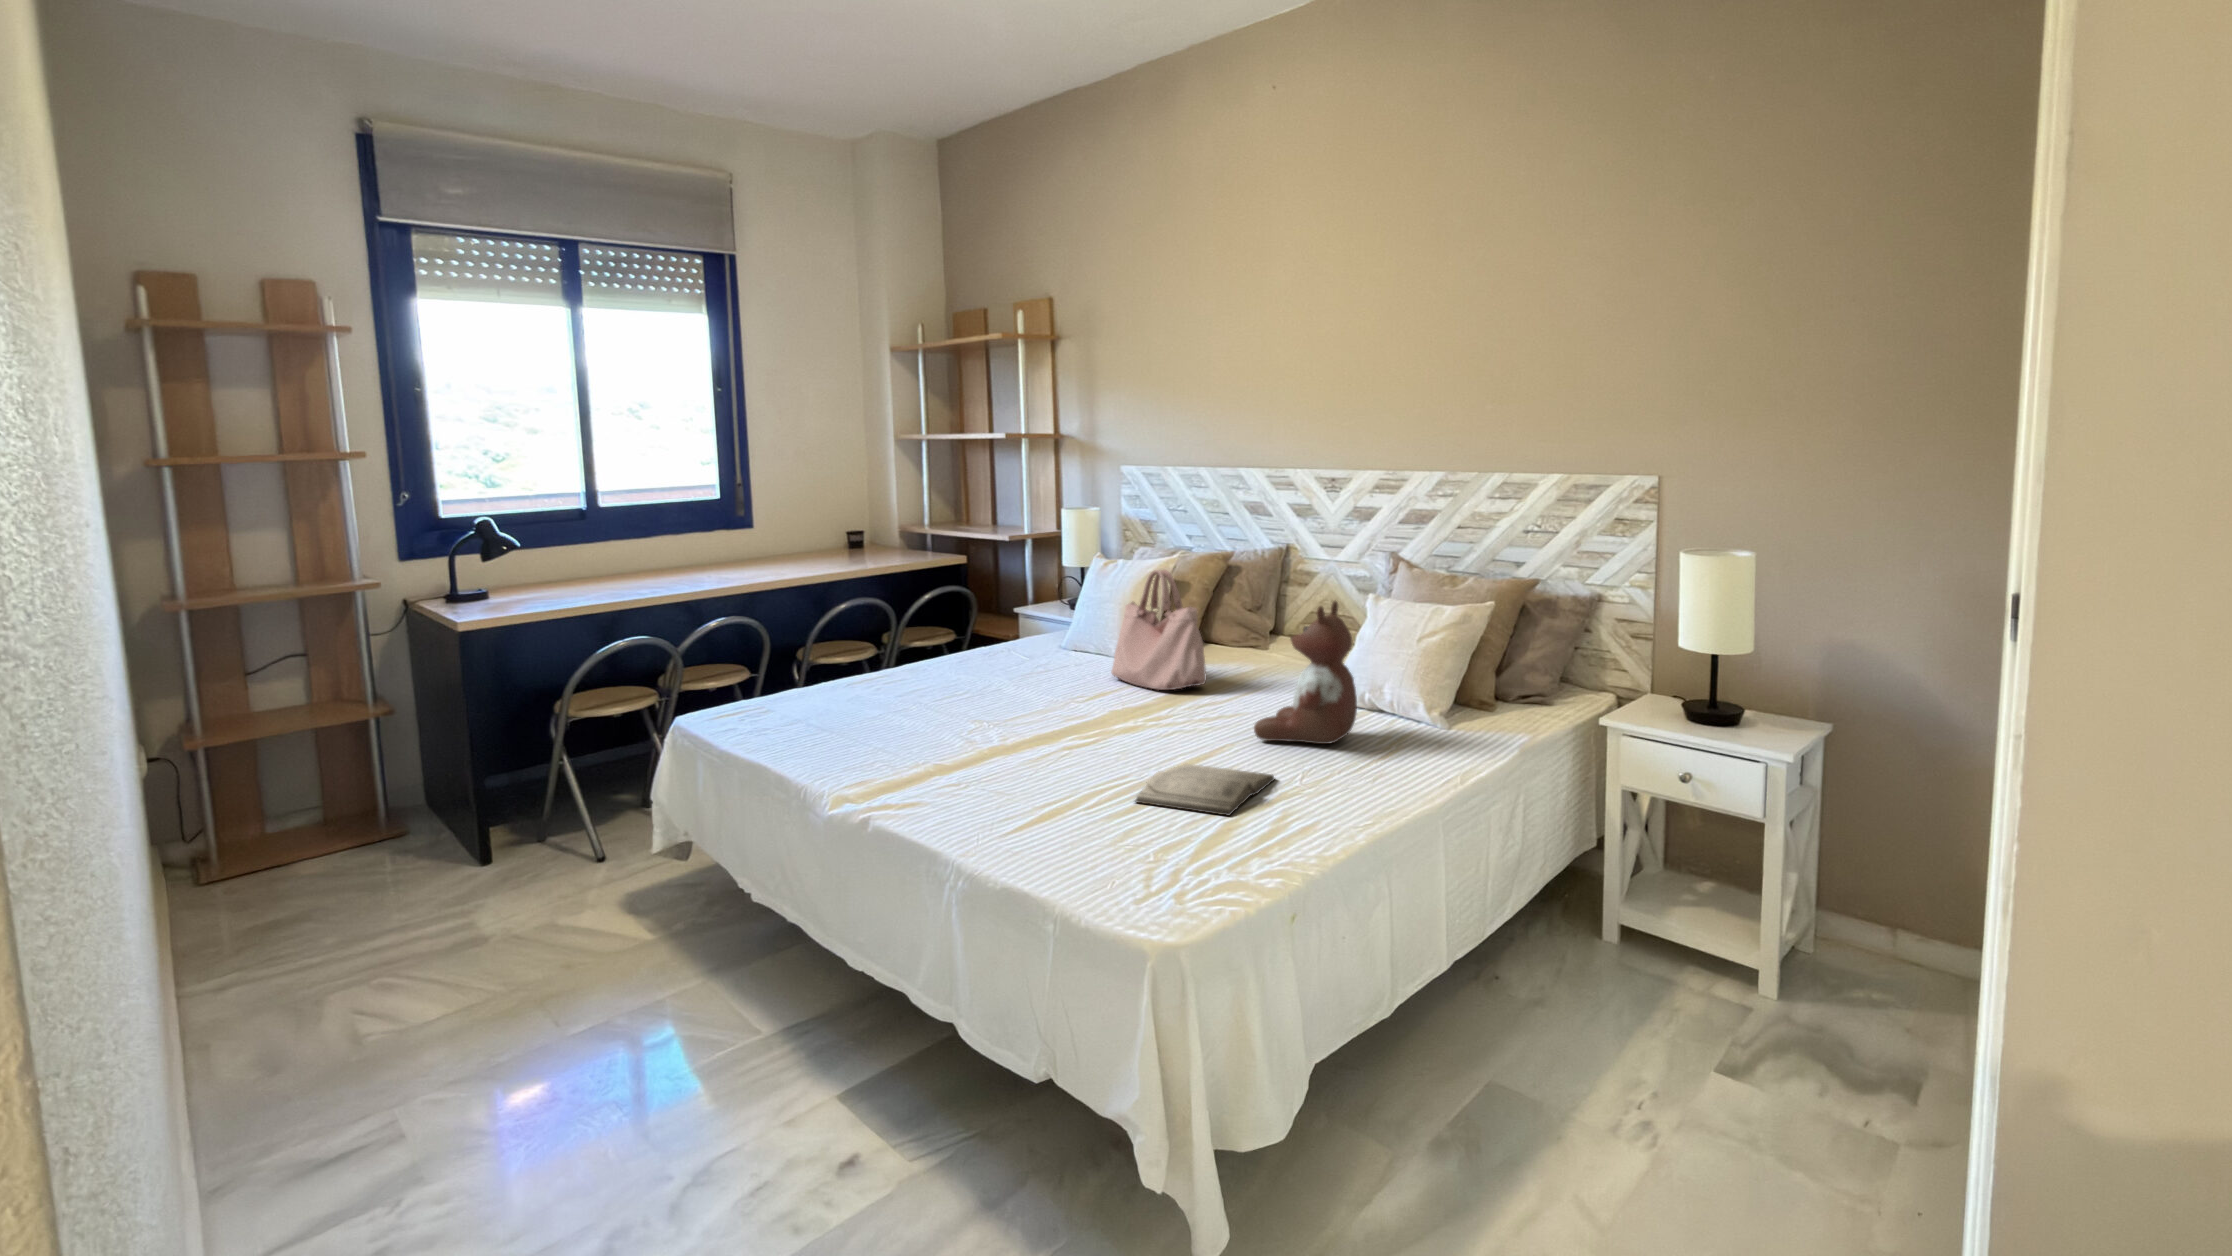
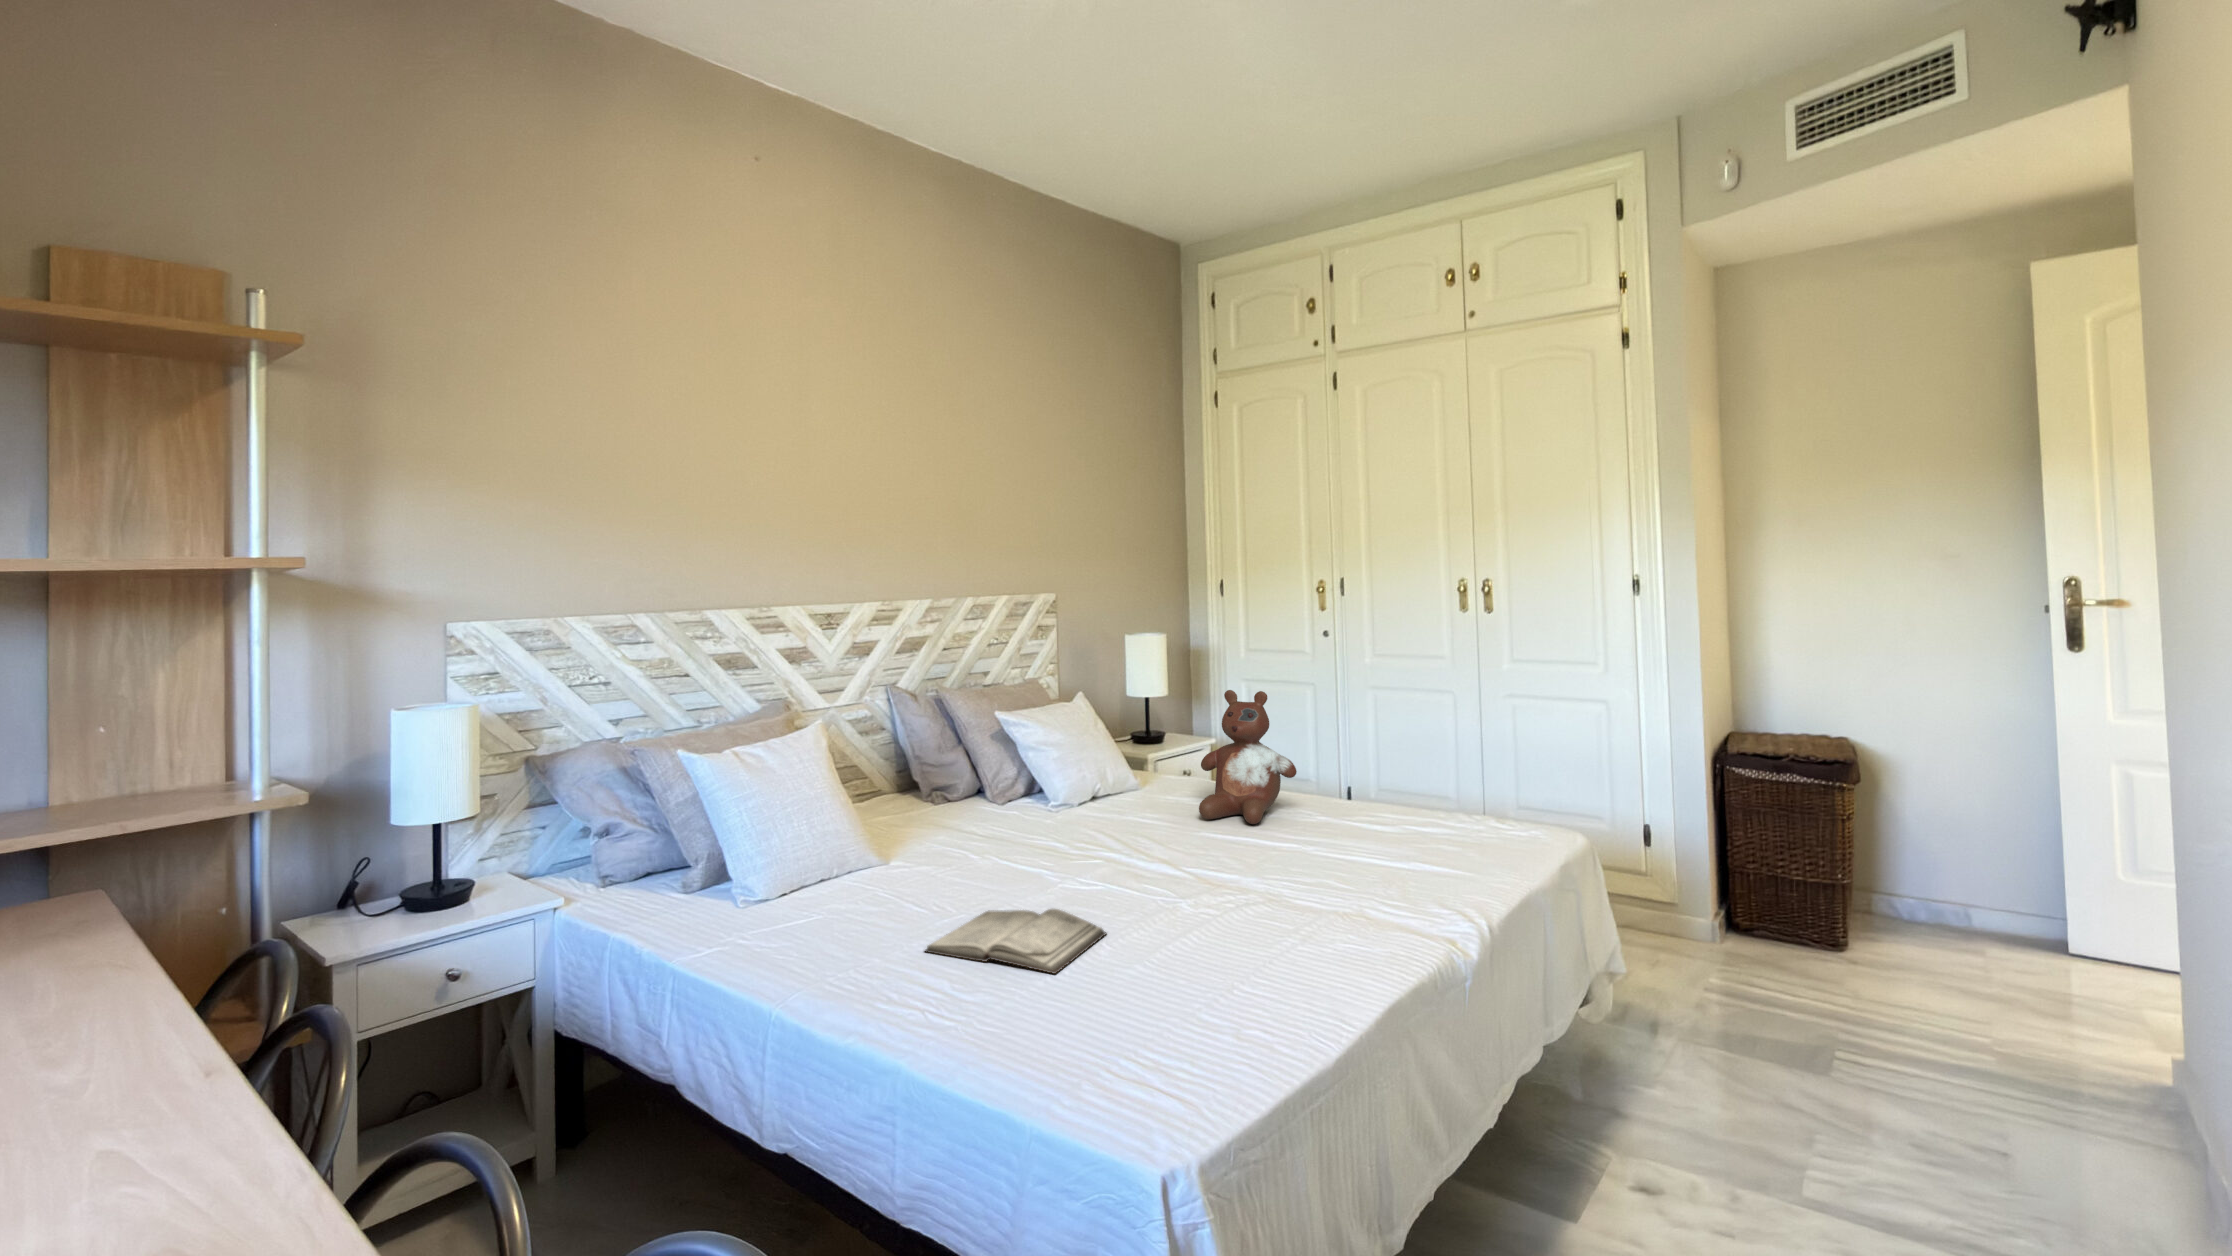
handbag: present [1111,570,1207,690] -> none [934,716,1068,869]
diary: present [1135,764,1275,816] -> present [925,909,1106,974]

